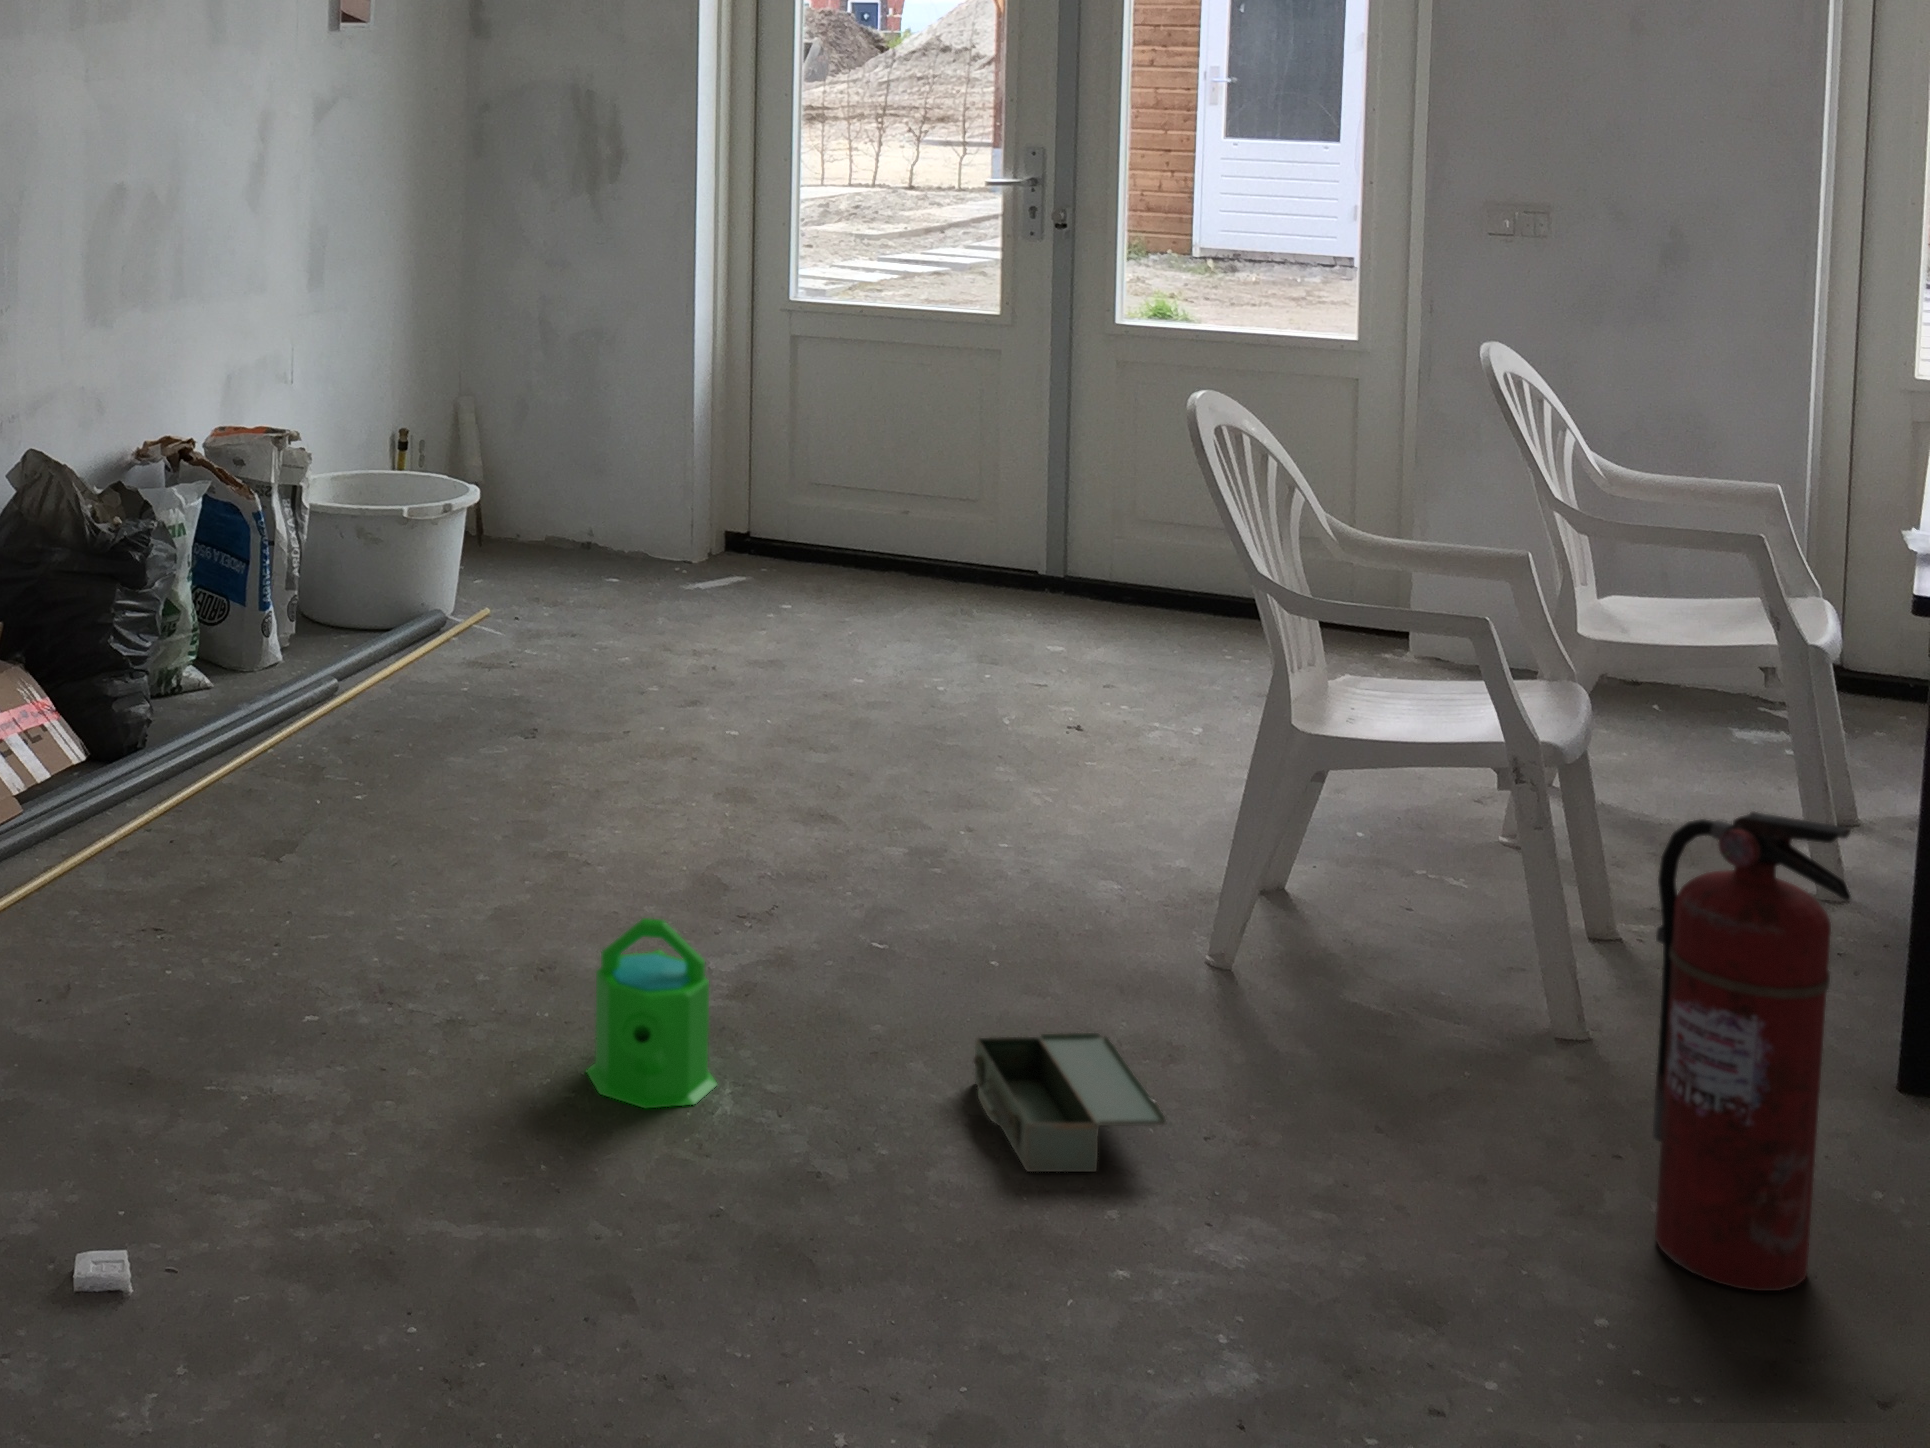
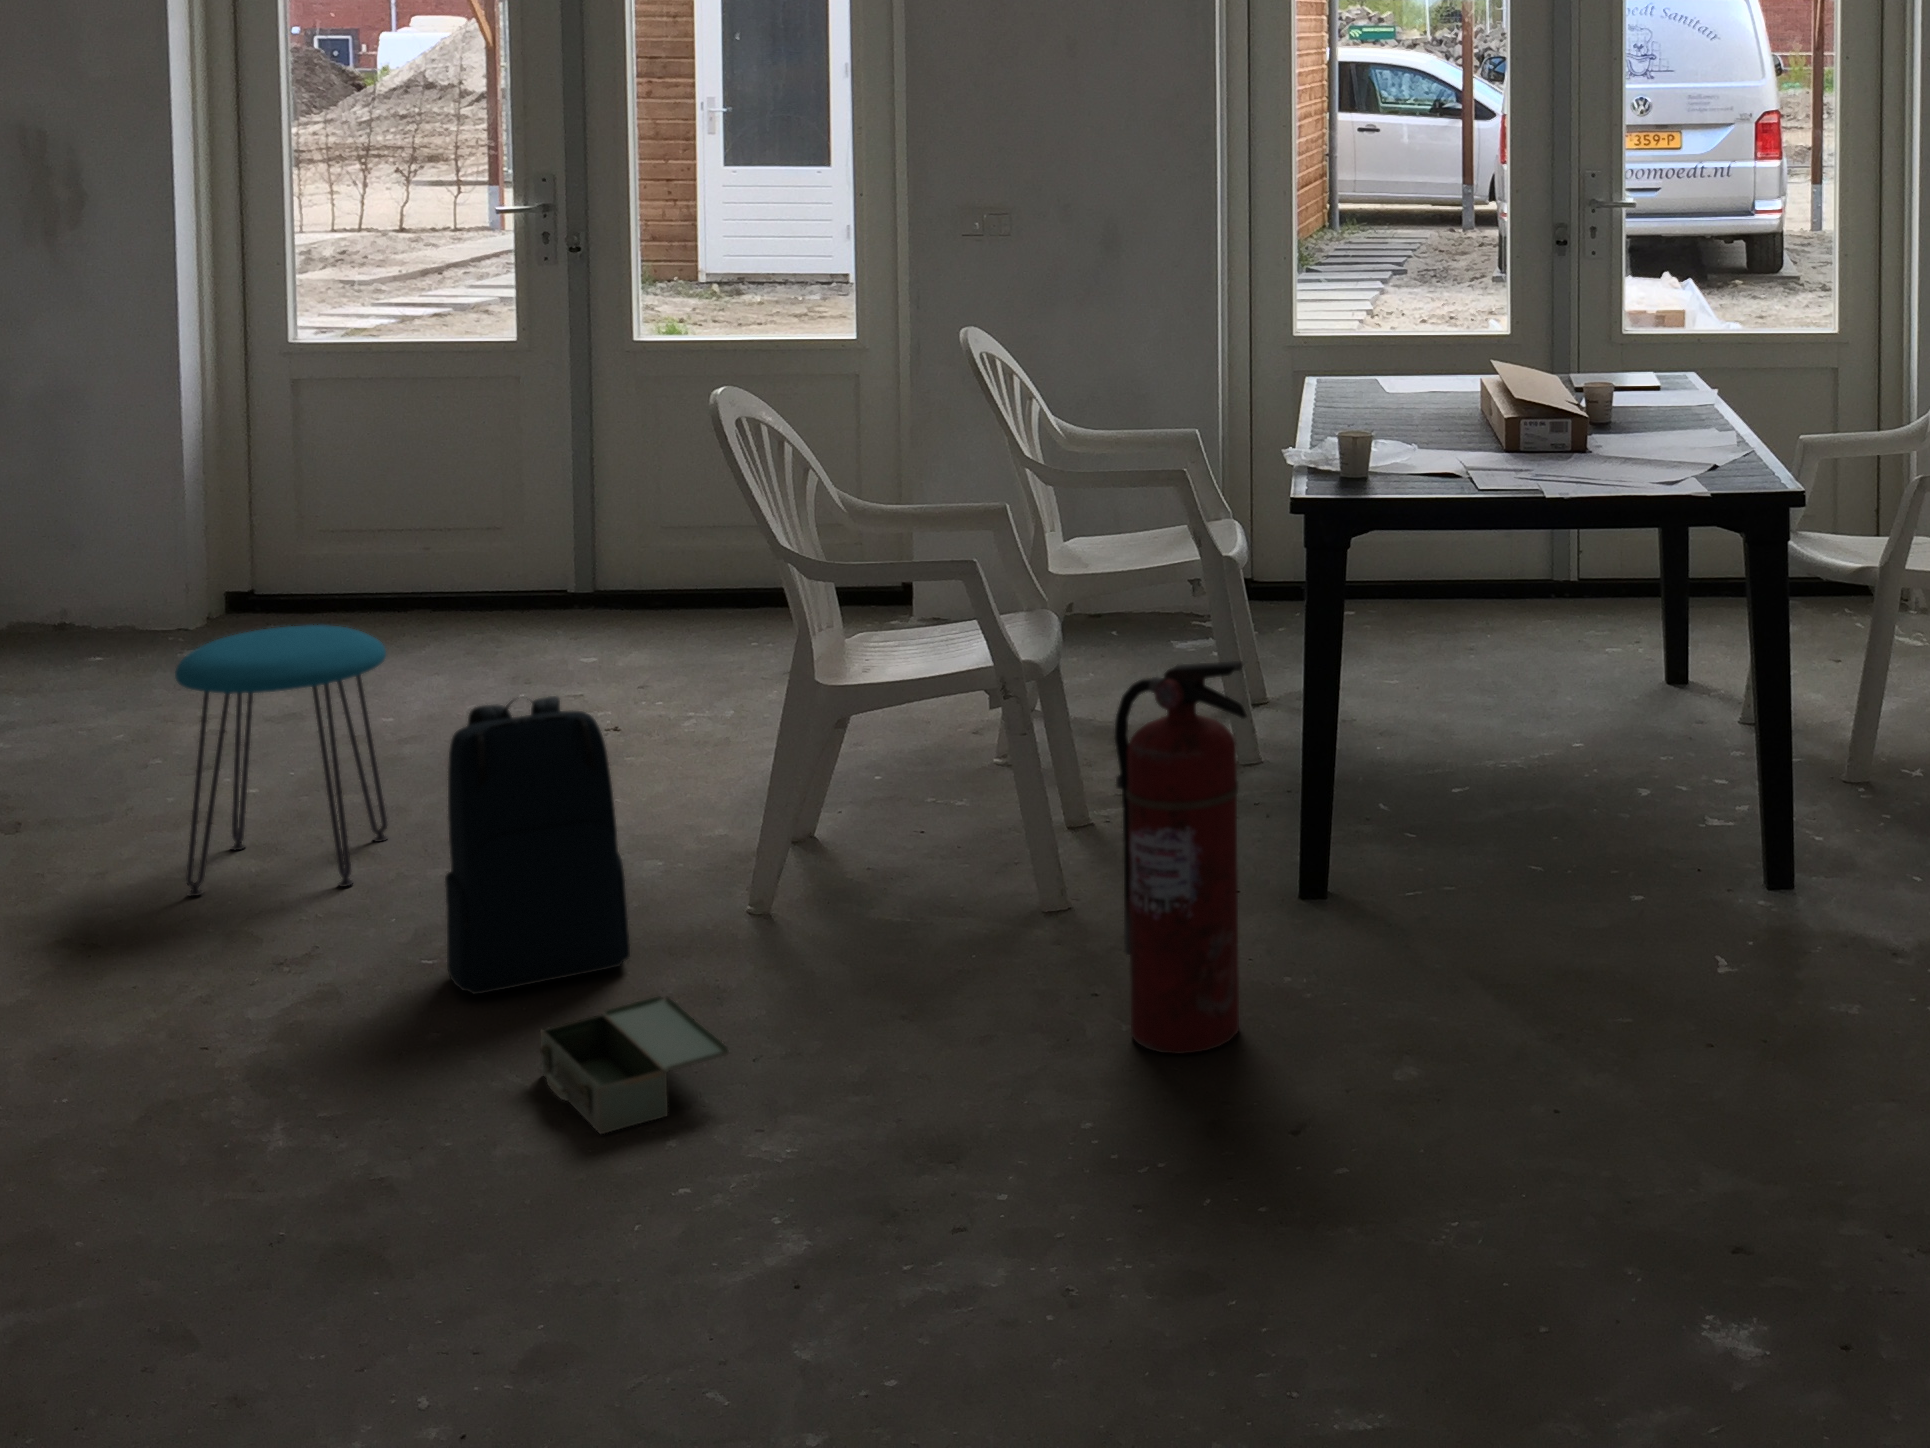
stool: none [680,566,863,824] -> present [175,625,388,896]
backpack: none [895,686,1072,980] -> present [445,696,630,994]
watering can: present [586,918,717,1108] -> none [105,988,266,1193]

